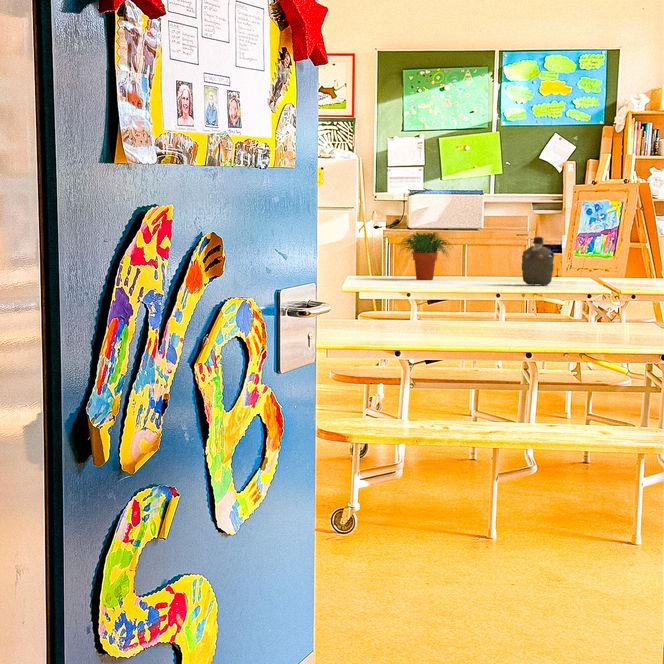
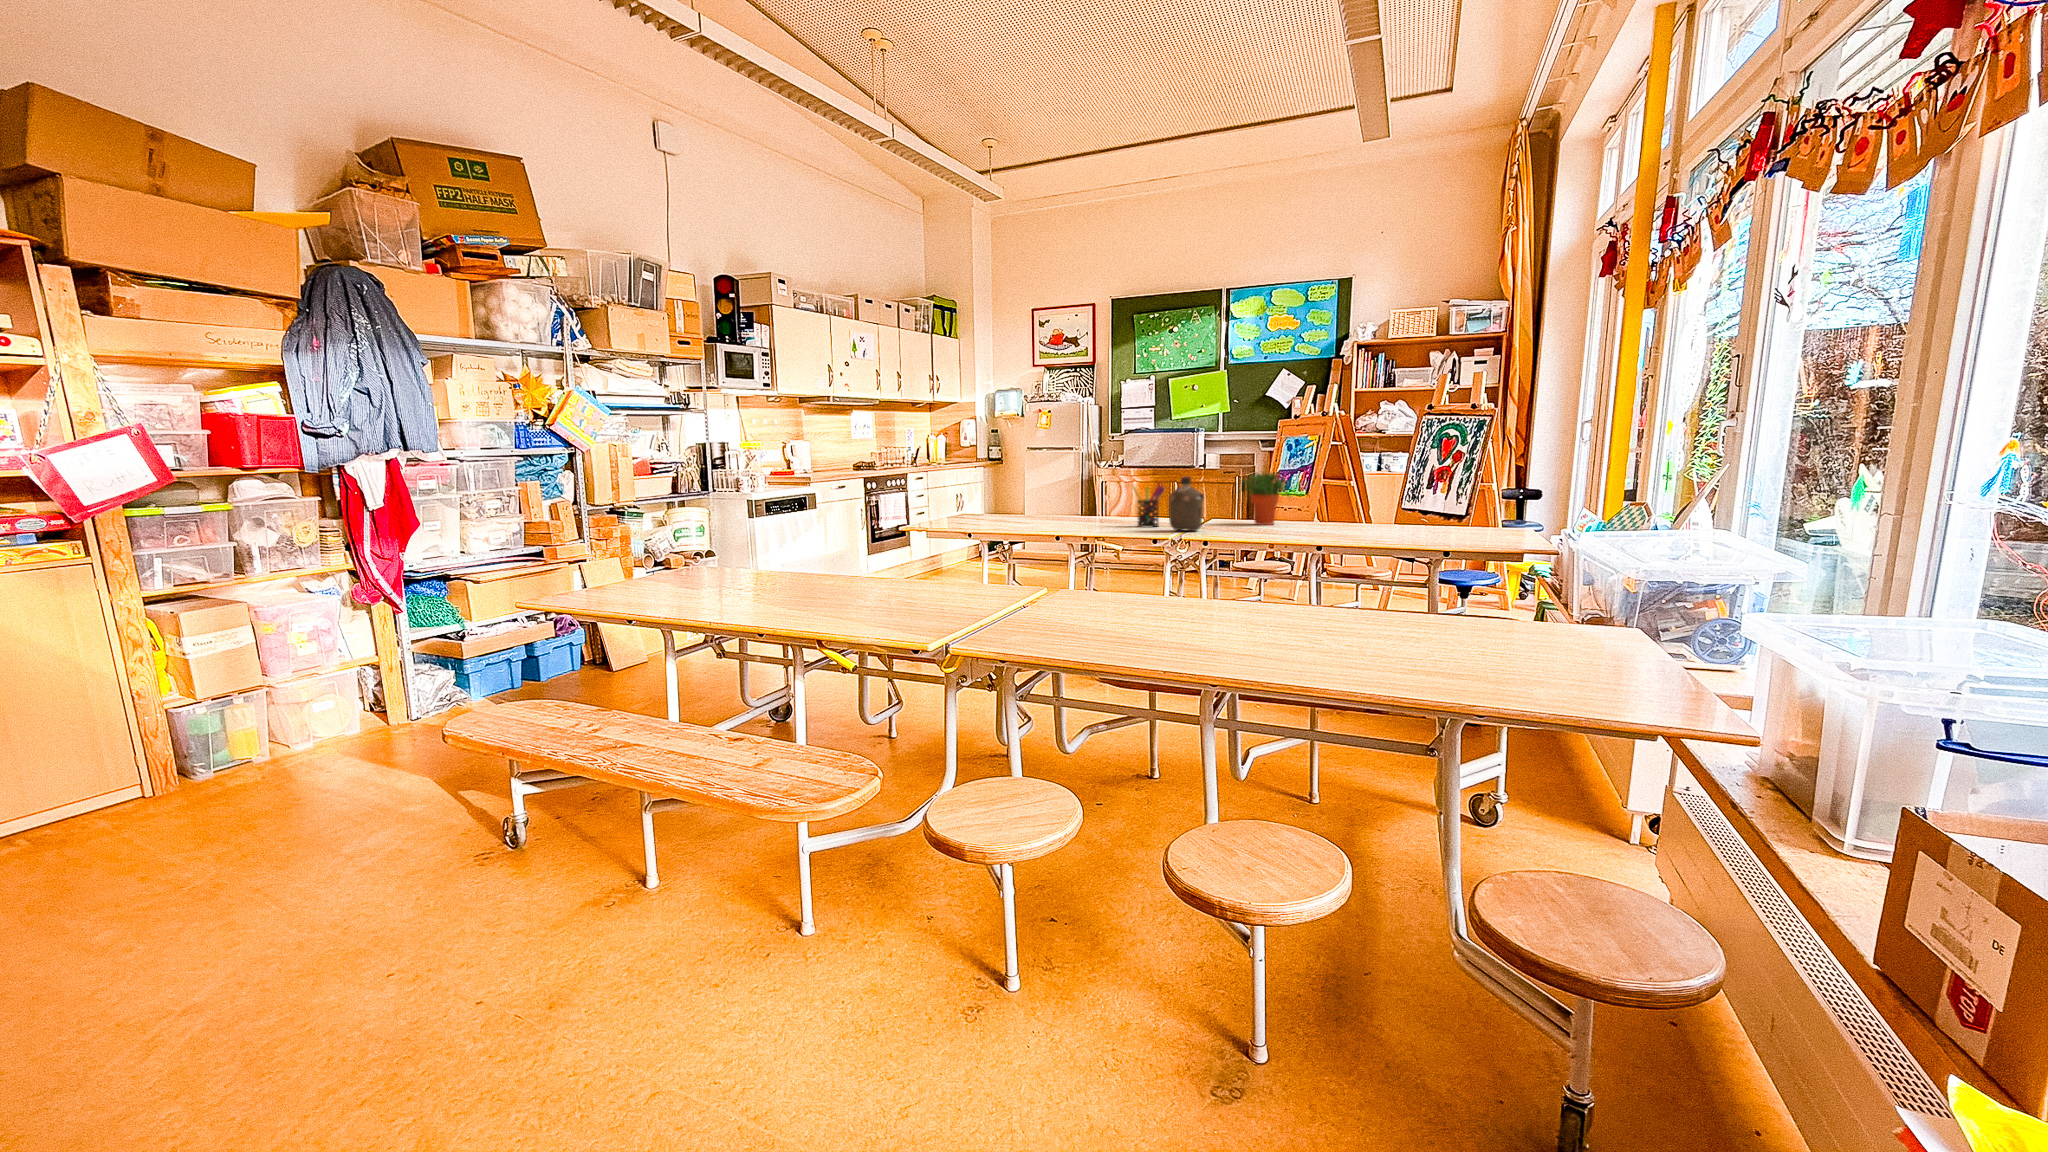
potted plant: present [401,232,450,280] -> present [1243,472,1291,525]
pen holder: none [480,241,510,283] -> present [1133,482,1164,528]

